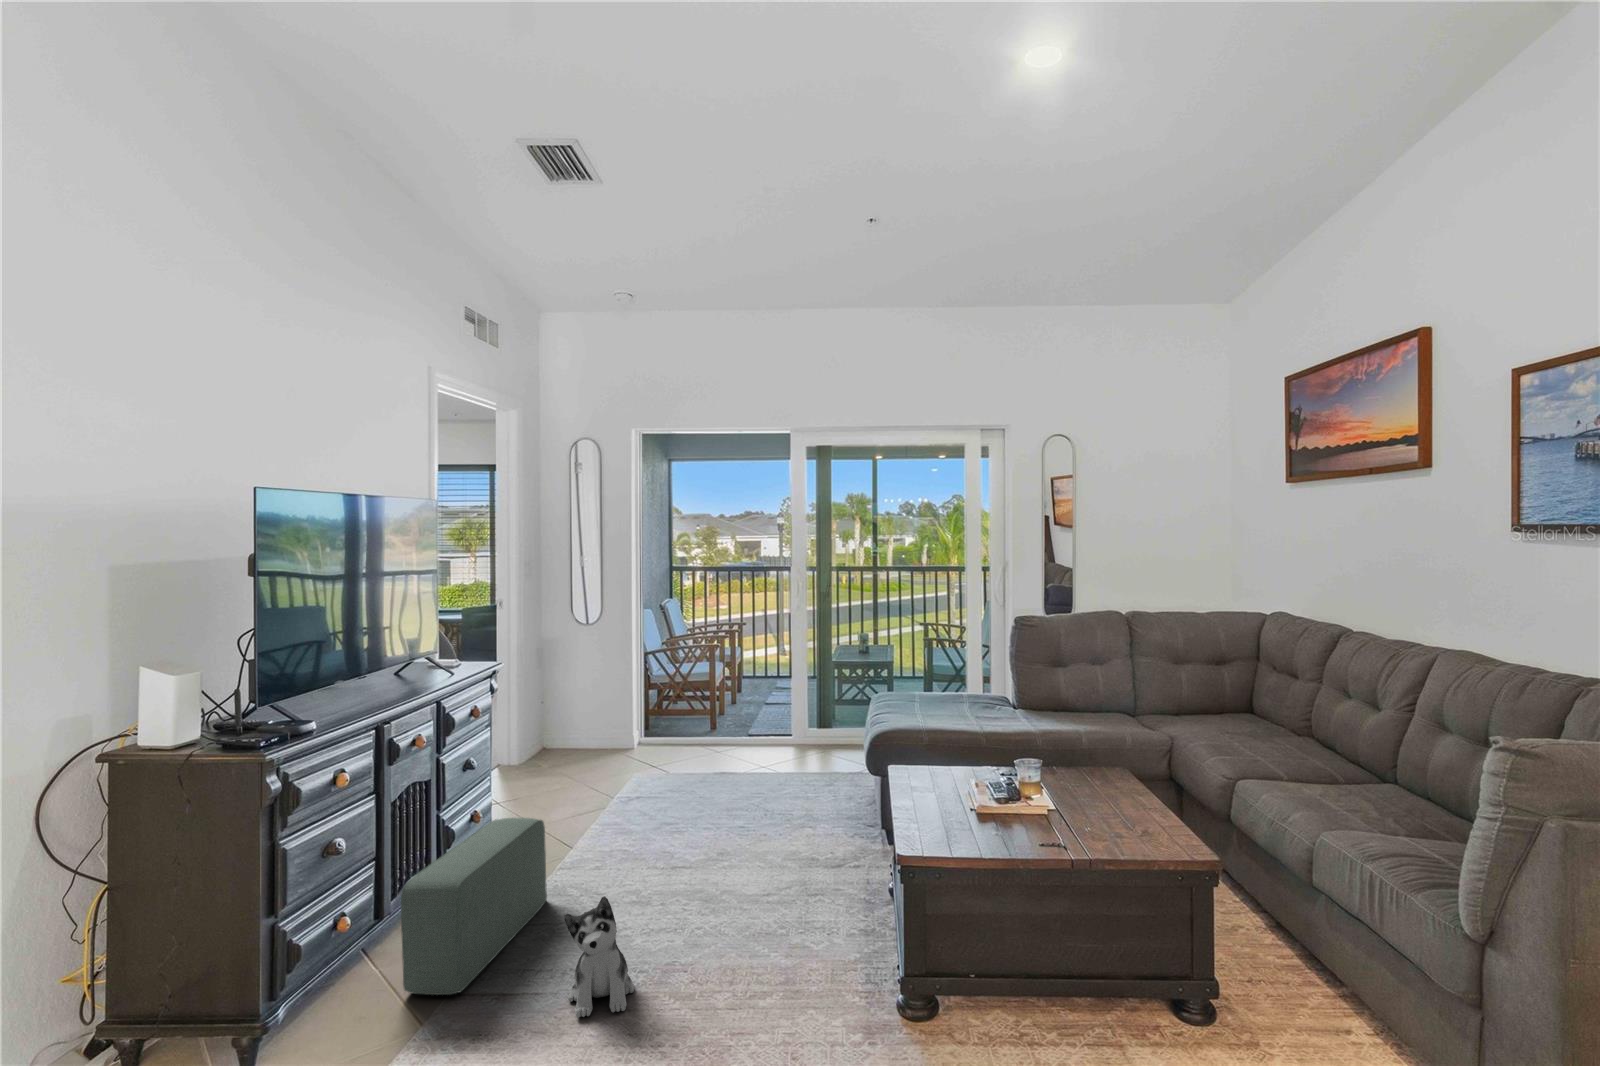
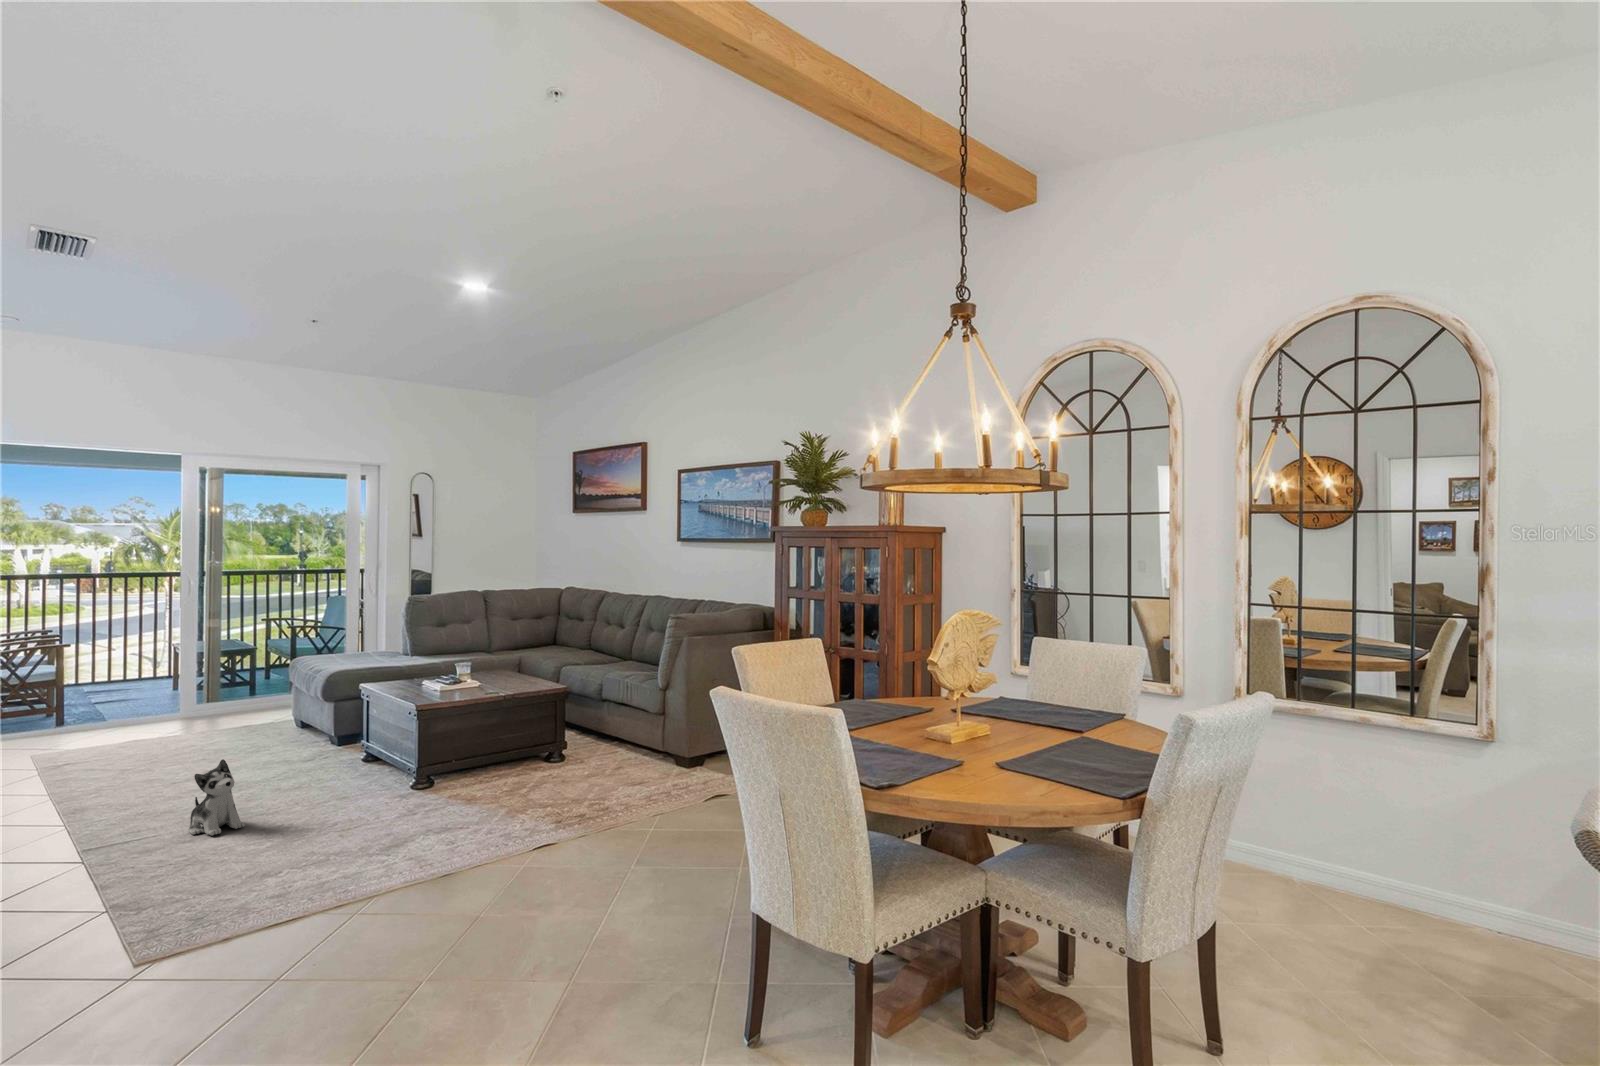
pouf: present [401,818,547,995] -> none [25,750,94,863]

